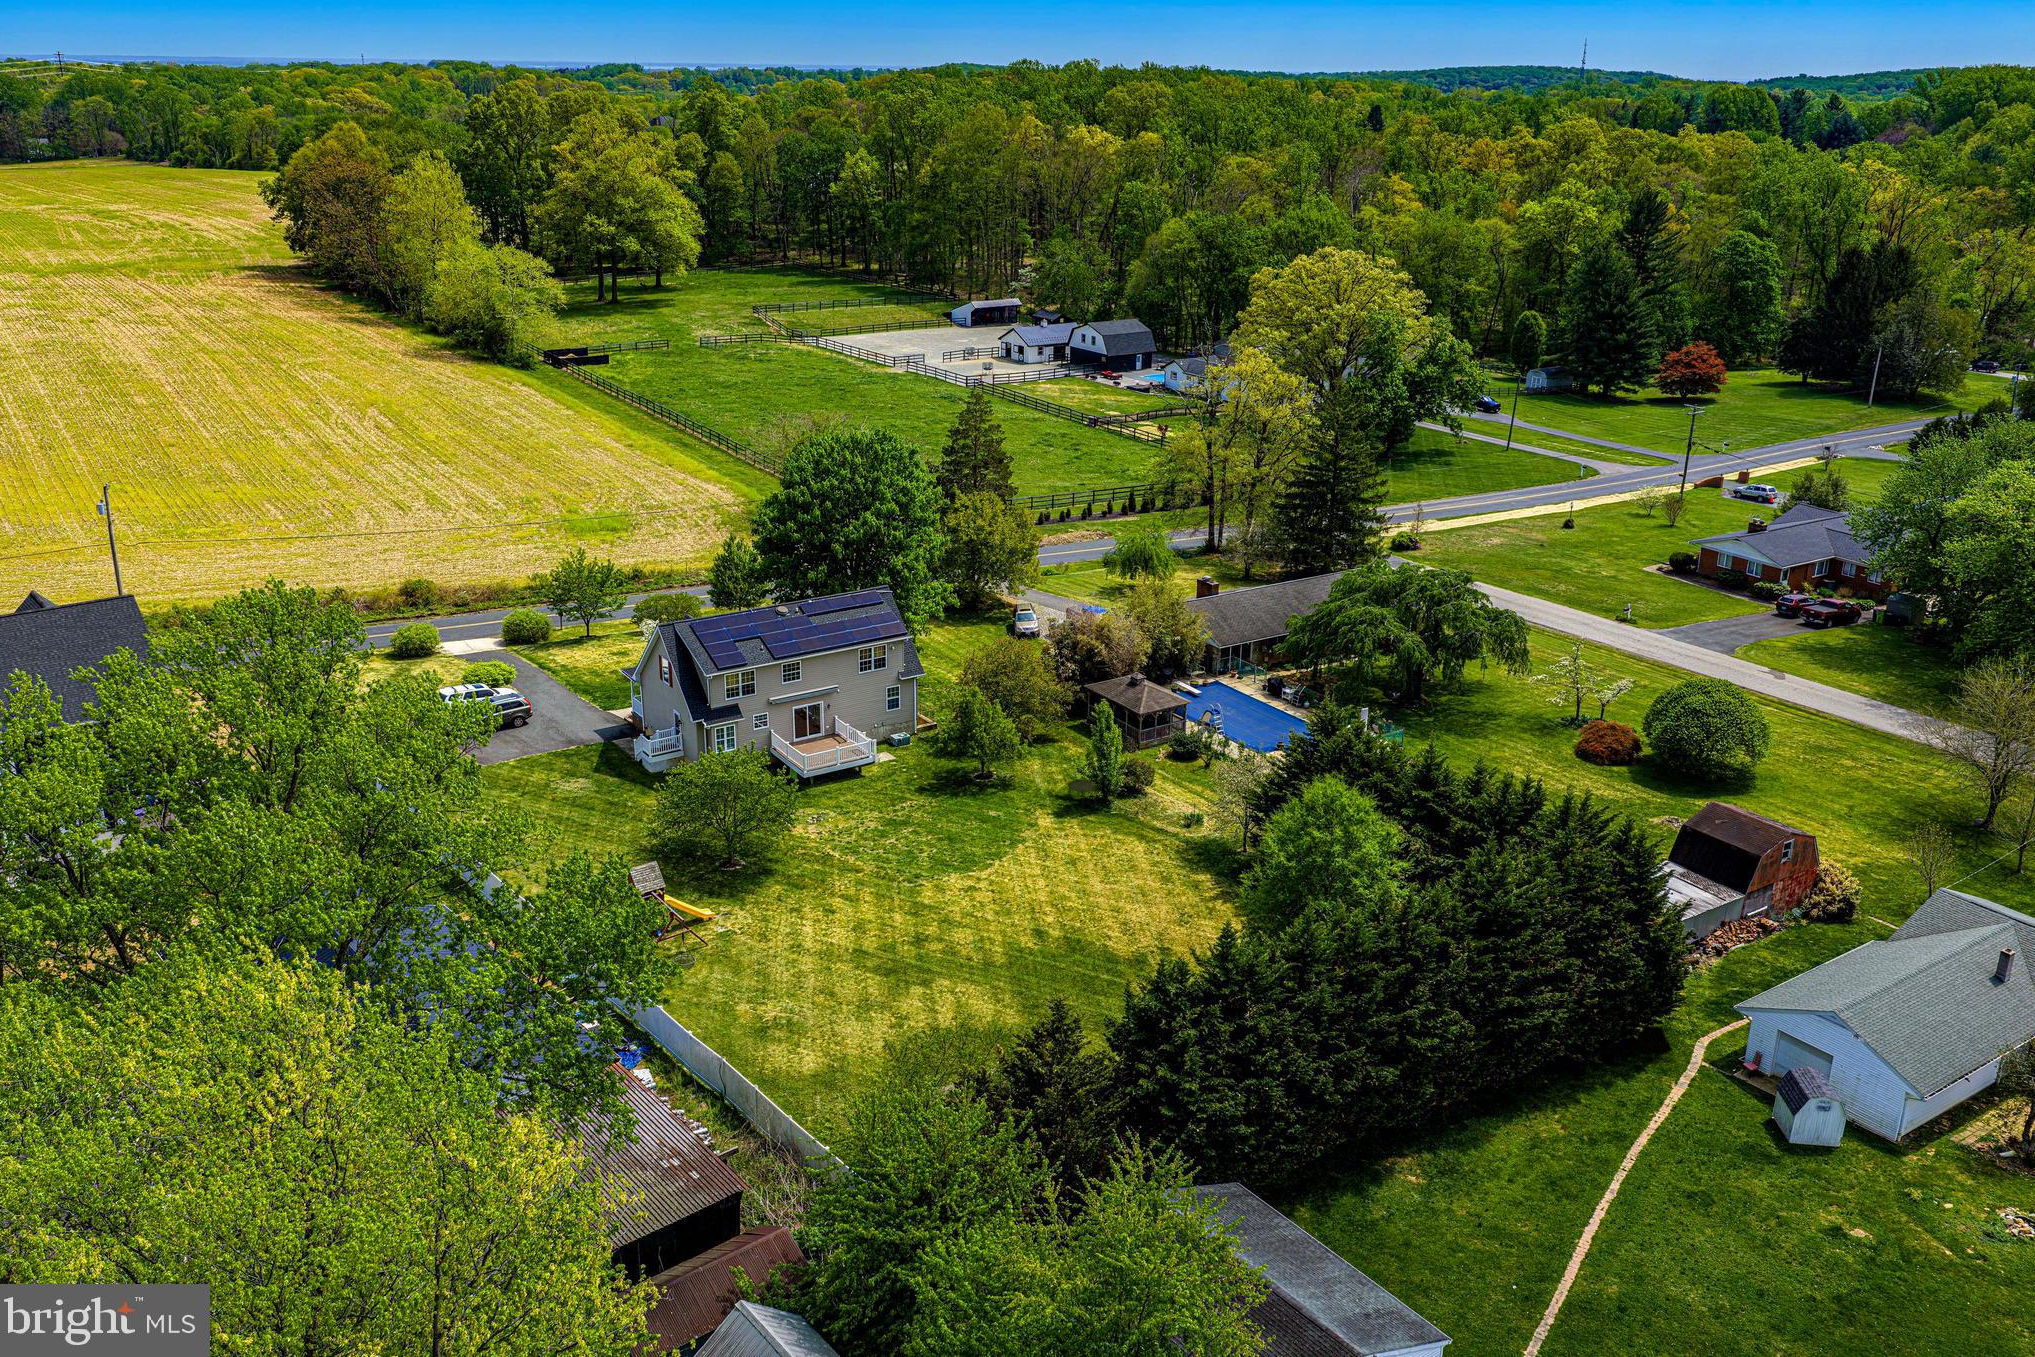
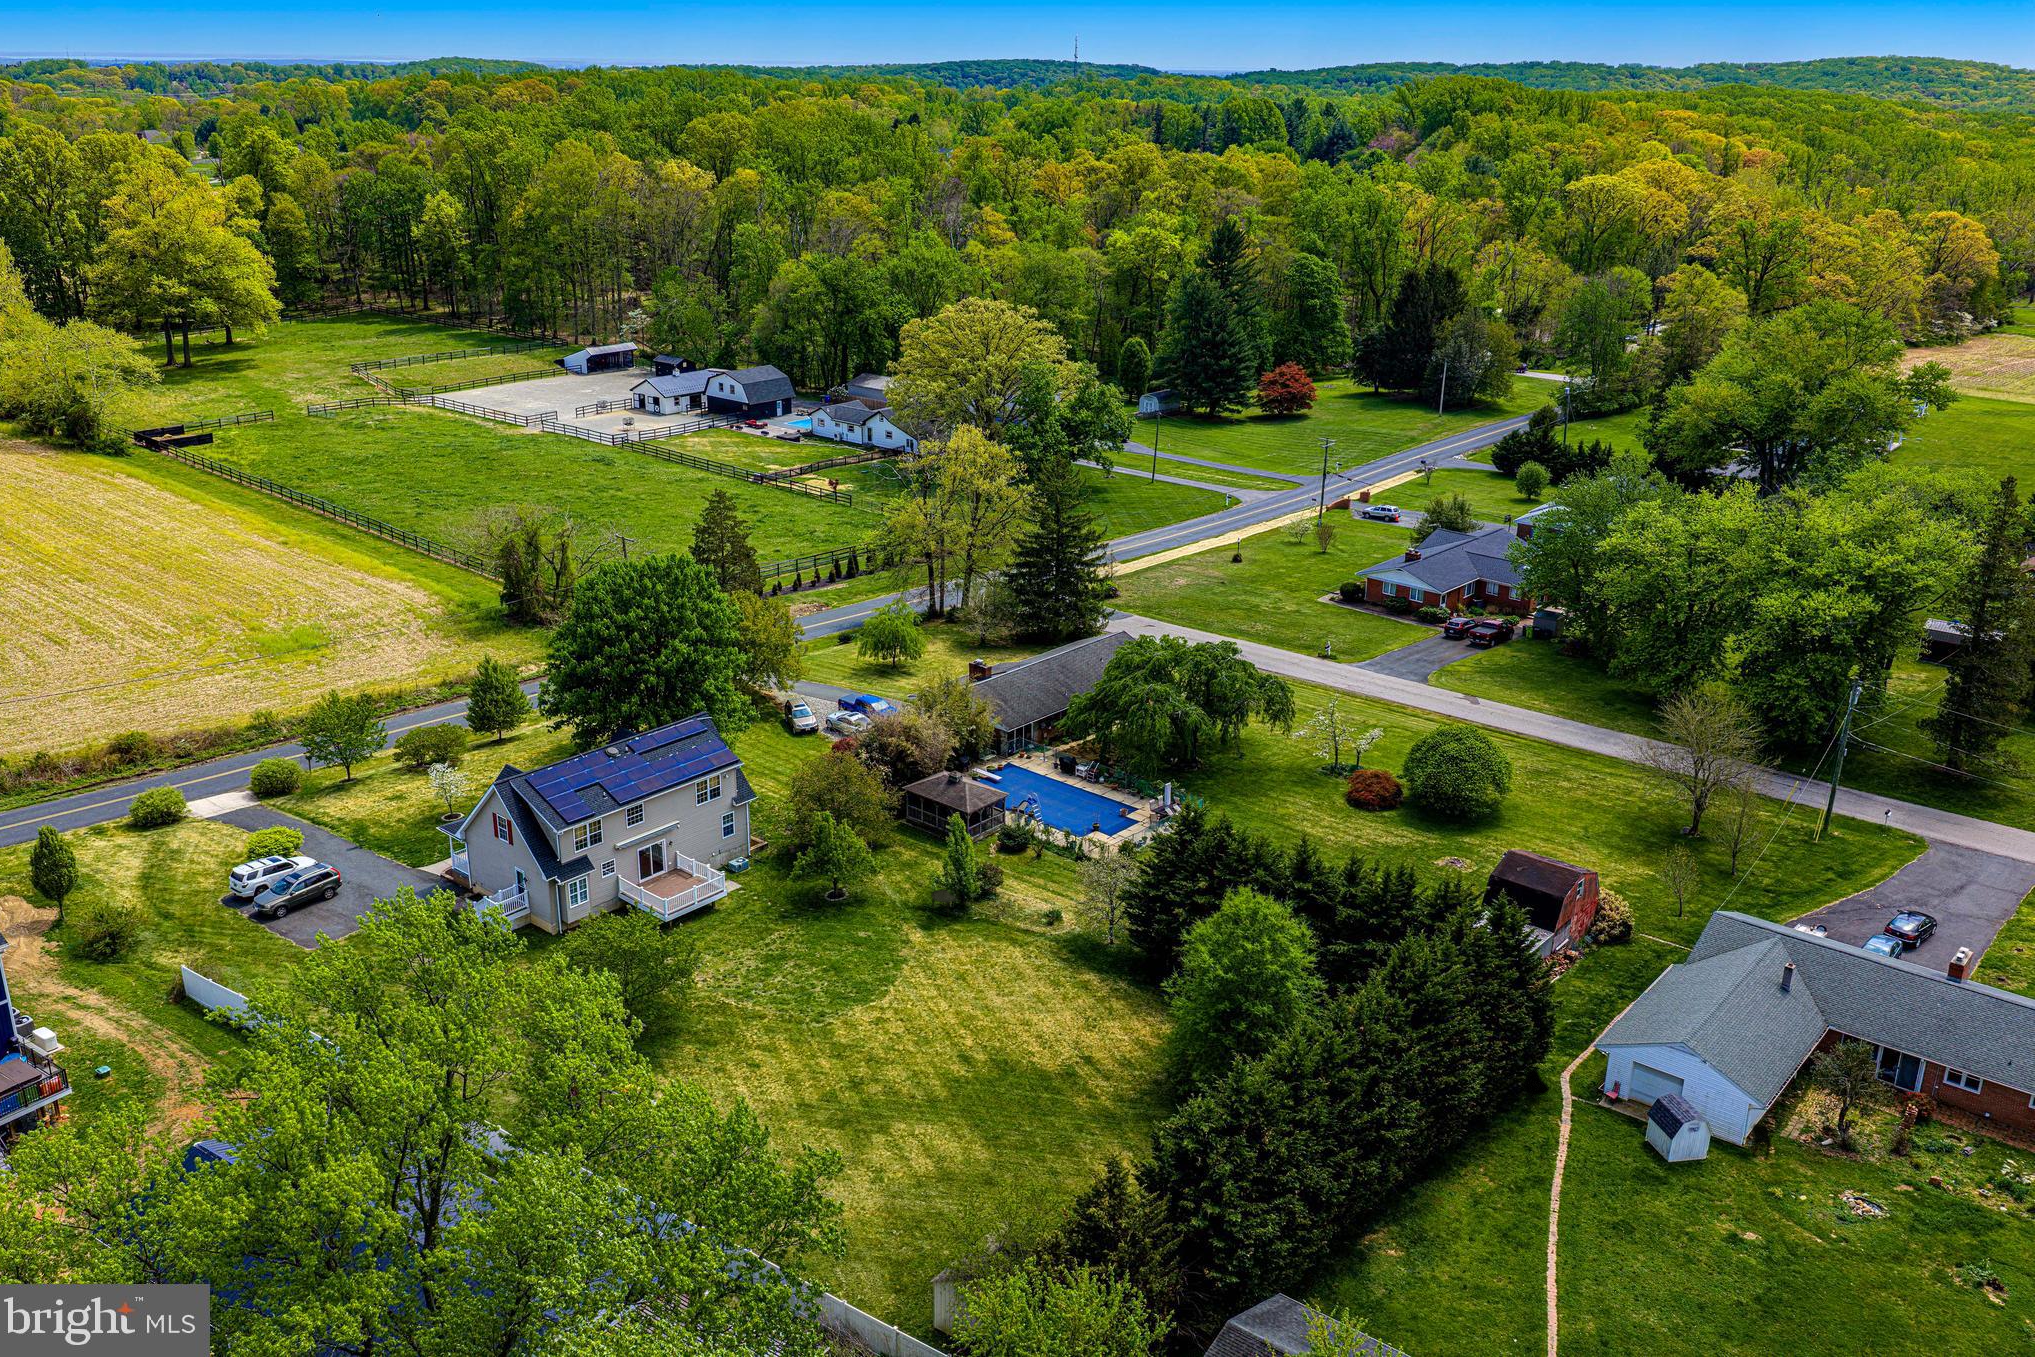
bench: none [1905,1120,1934,1161] -> present [1752,1124,1771,1157]

